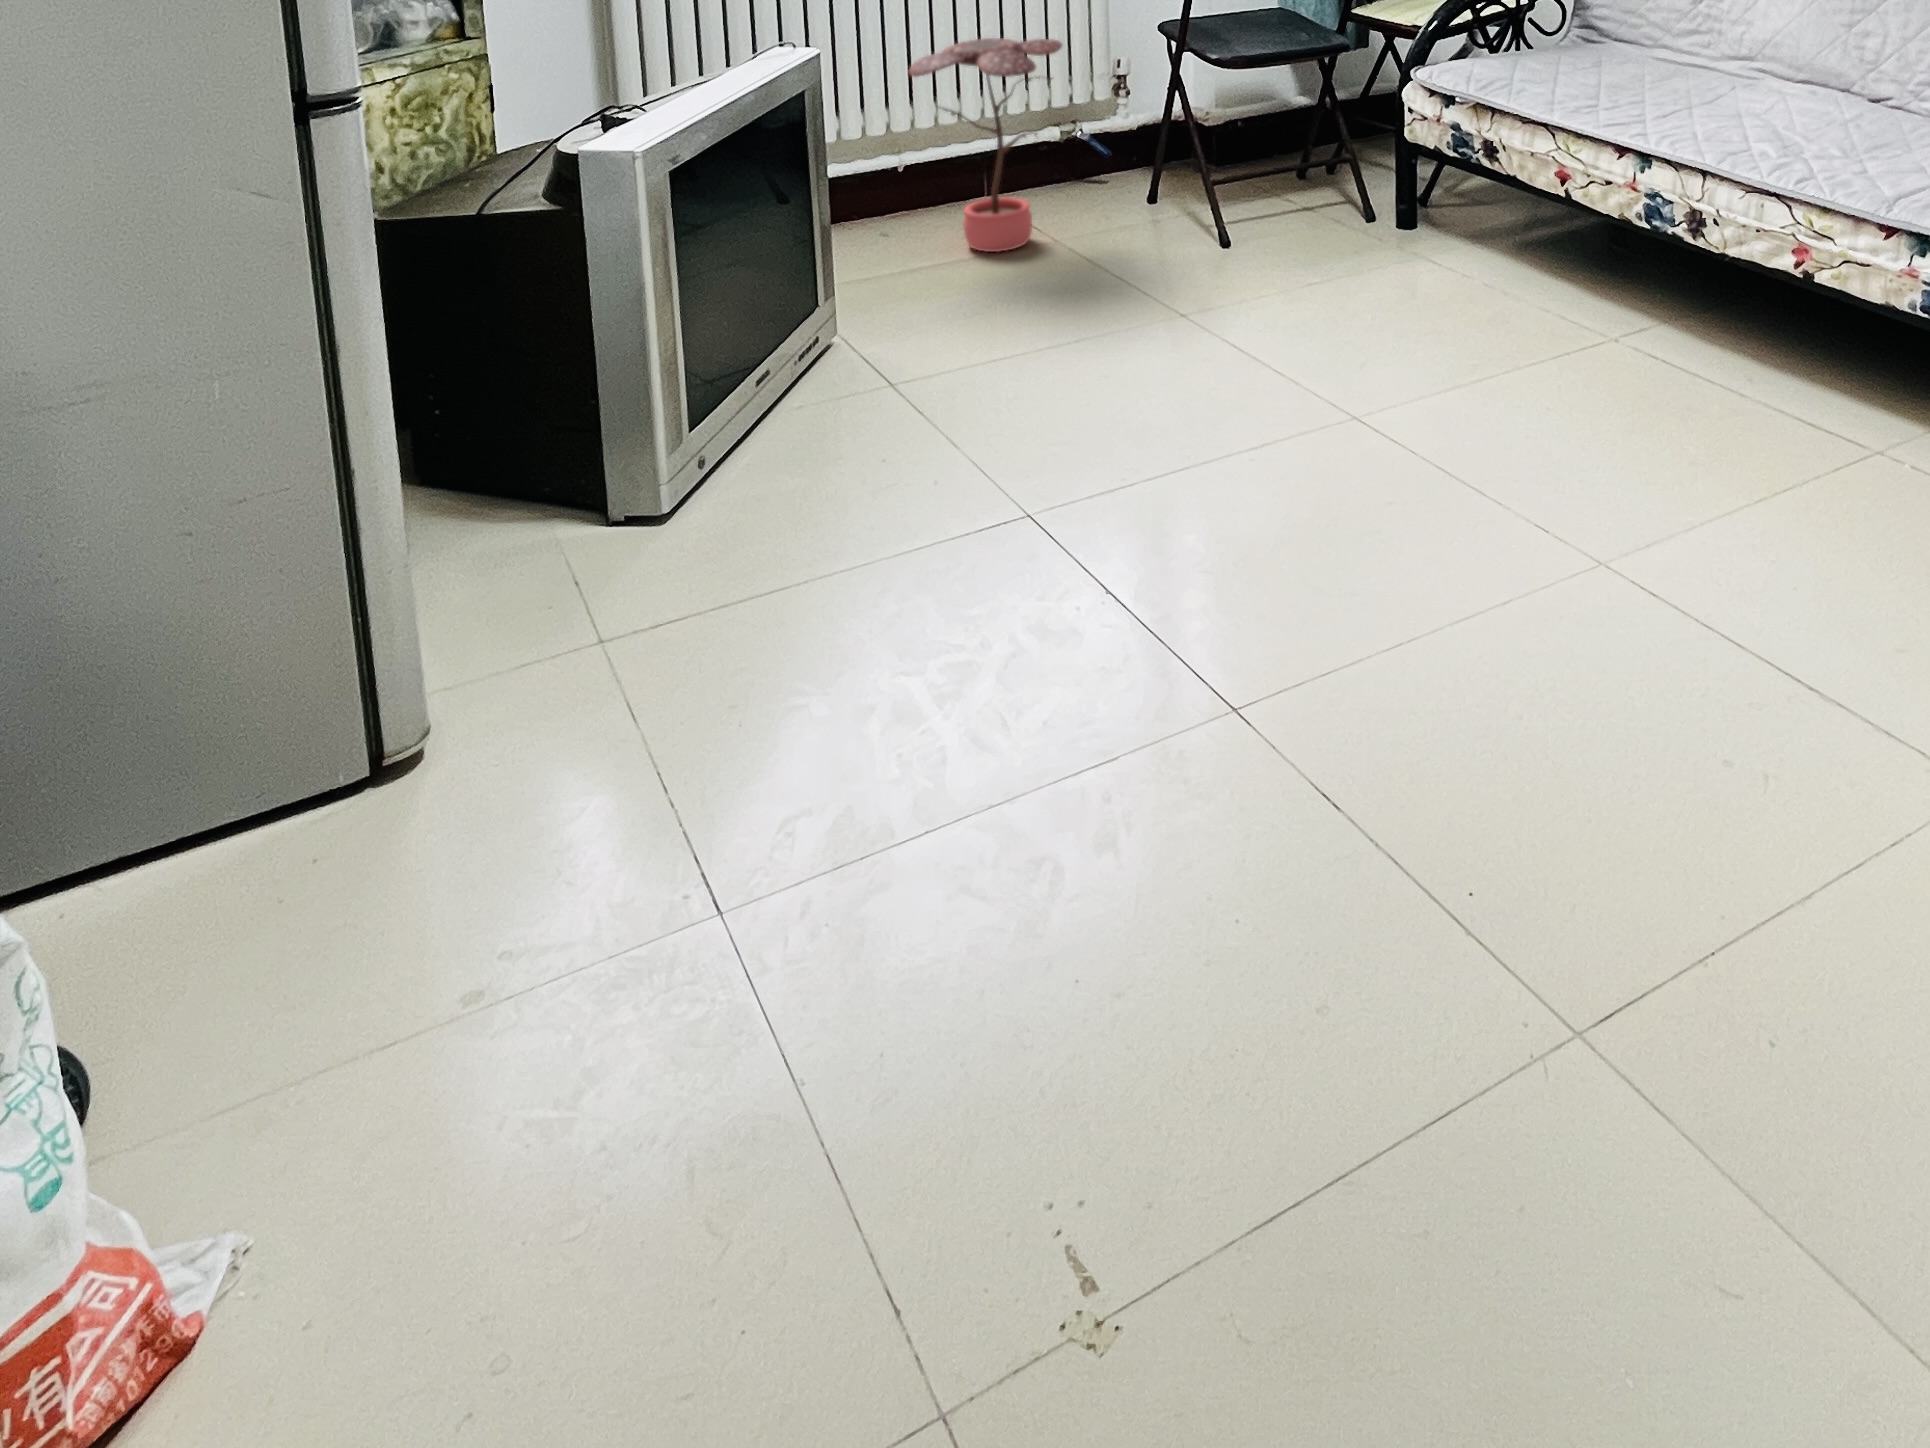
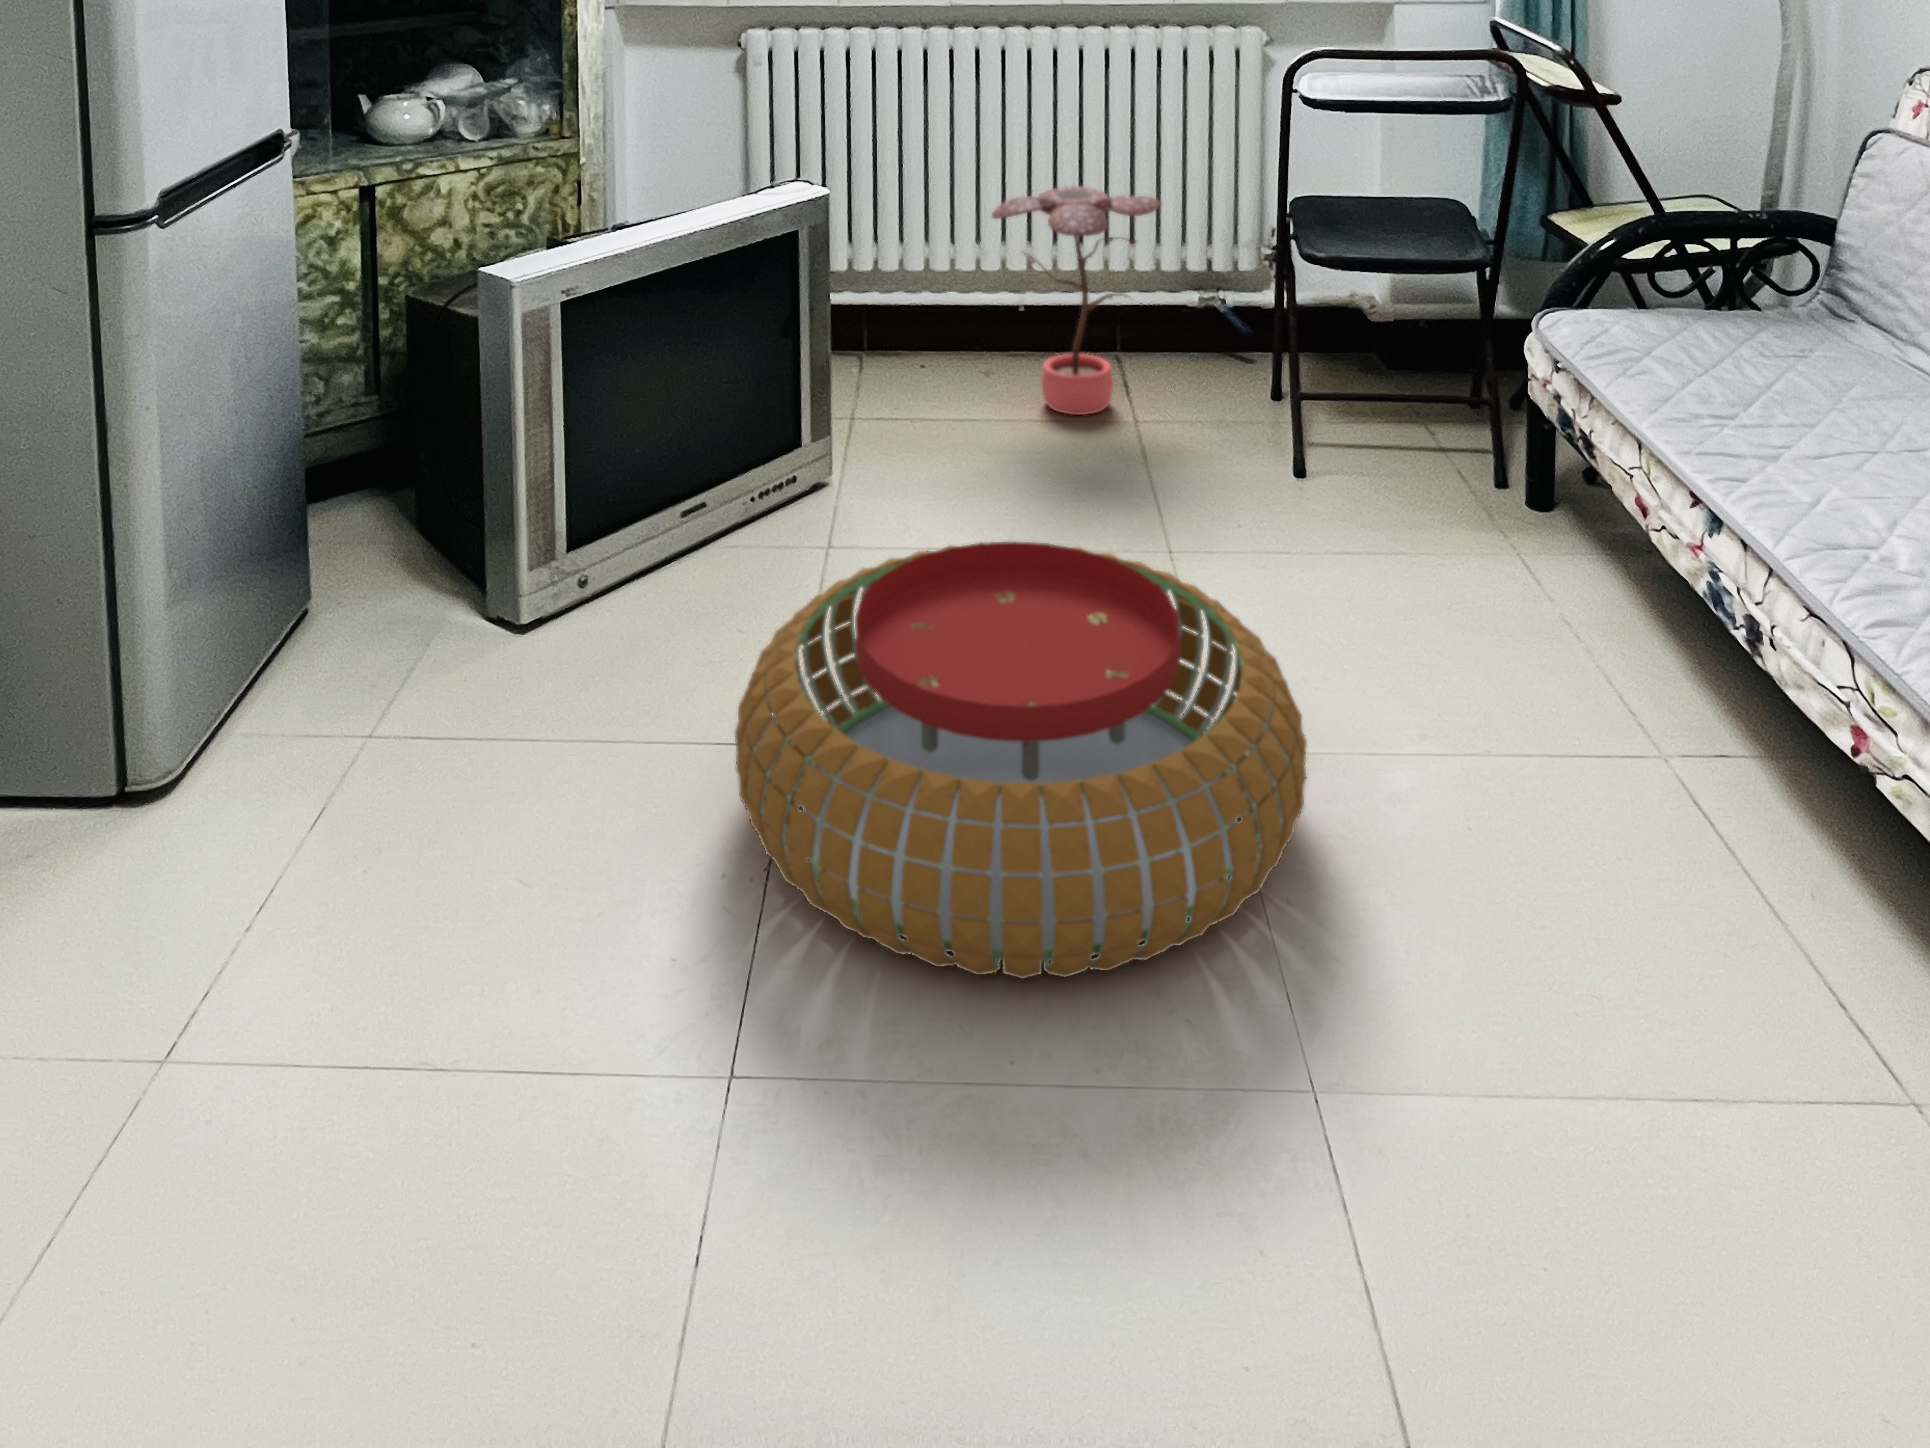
pouf: none [1020,280,1511,599] -> present [735,541,1307,979]

